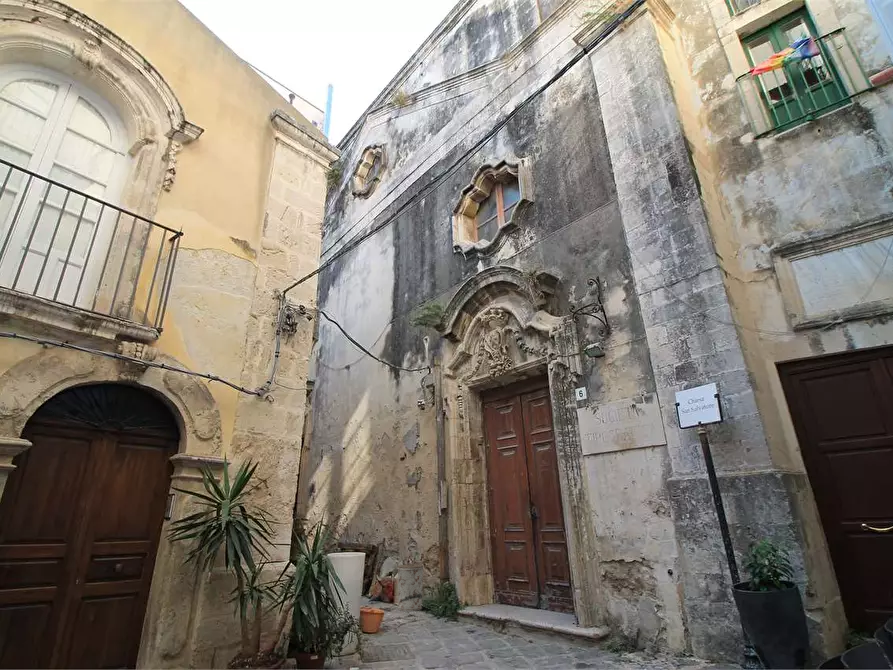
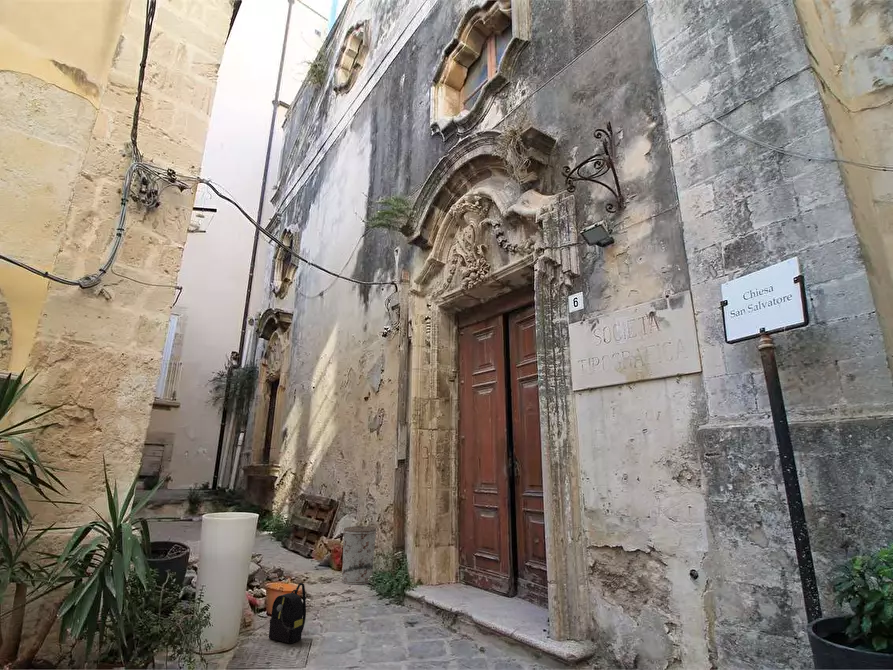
backpack: none [378,602,403,645] -> present [269,583,306,644]

